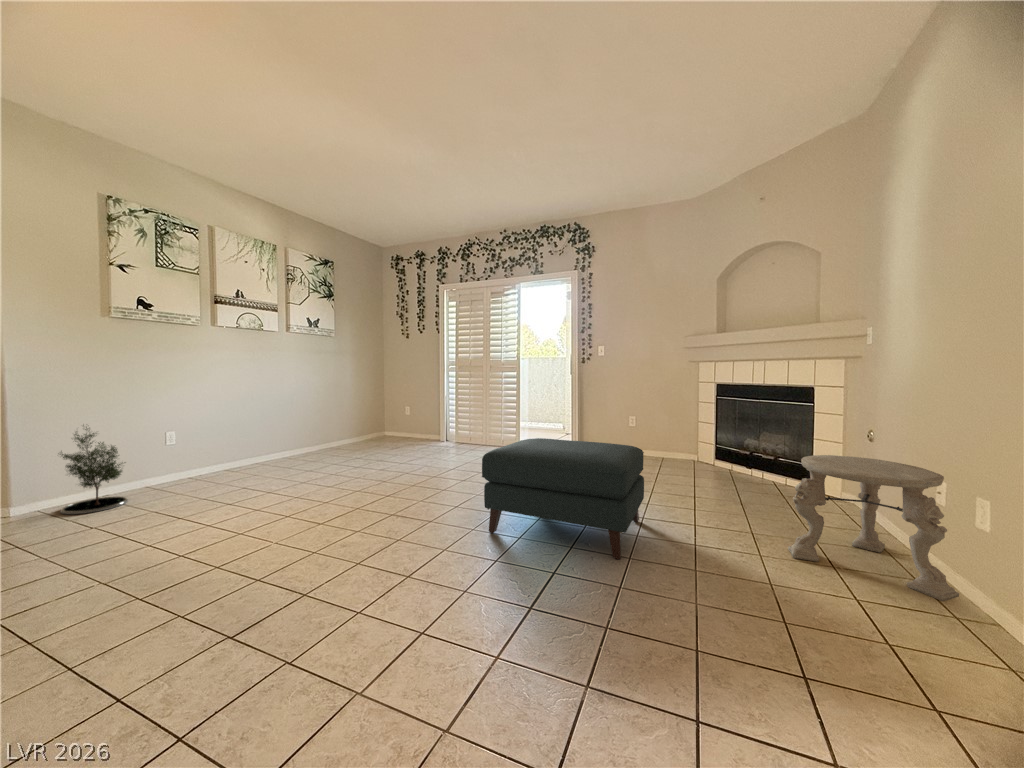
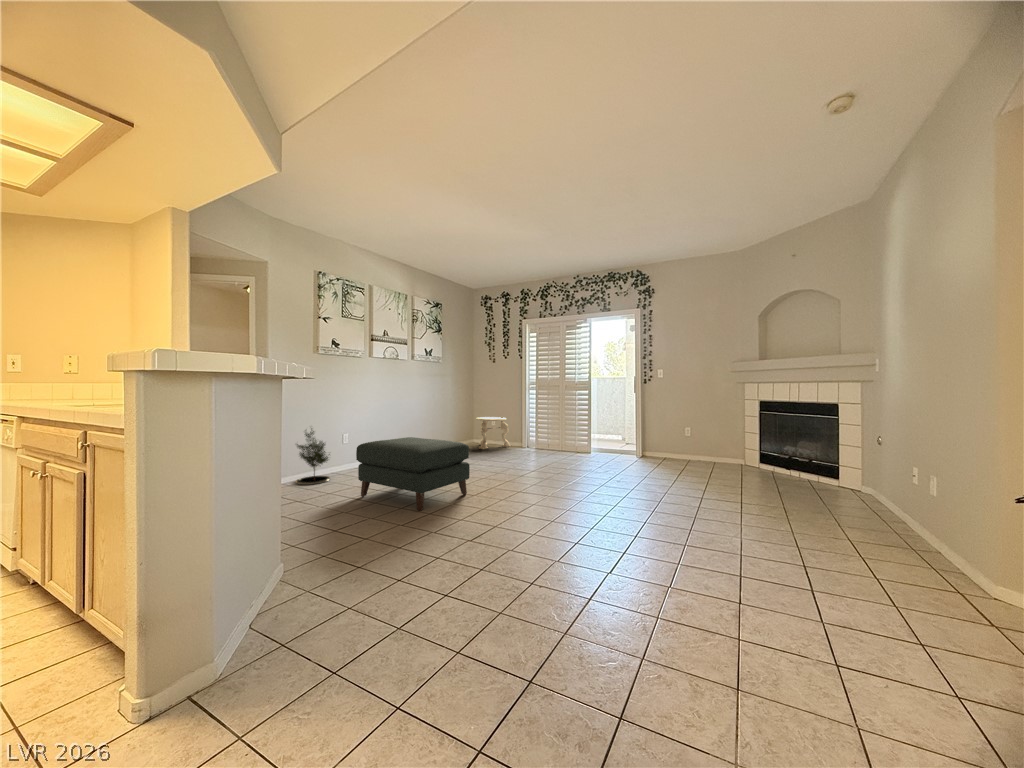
ottoman: present [482,438,644,560] -> present [356,437,470,511]
side table: present [788,455,959,601] -> present [476,417,510,449]

